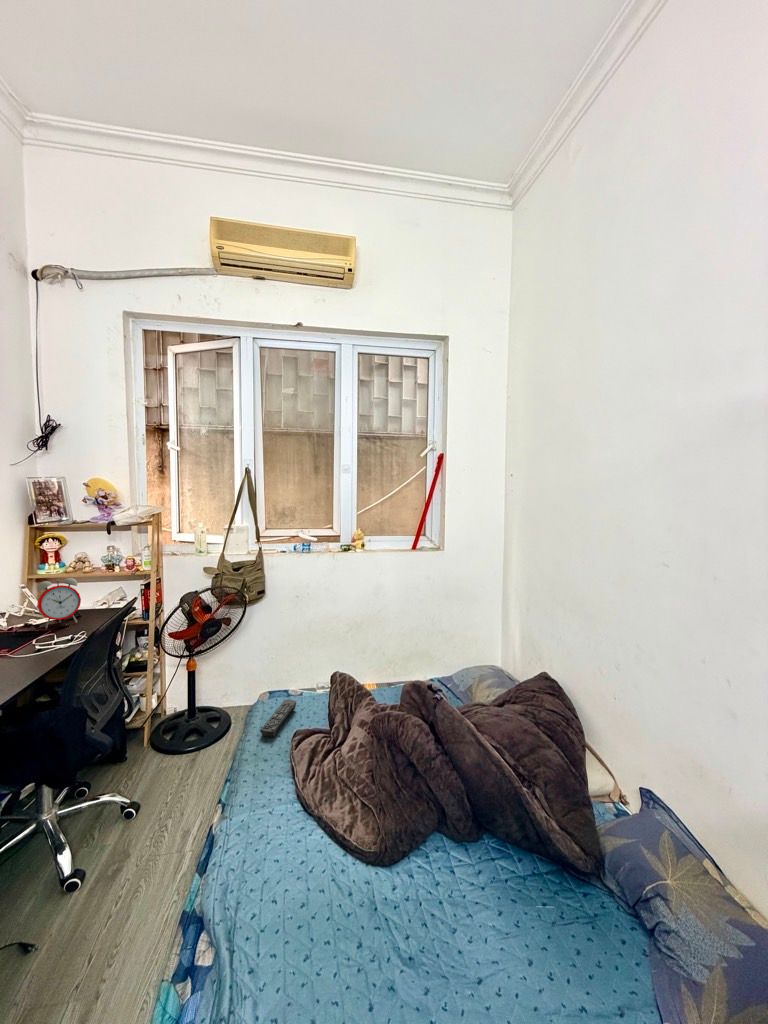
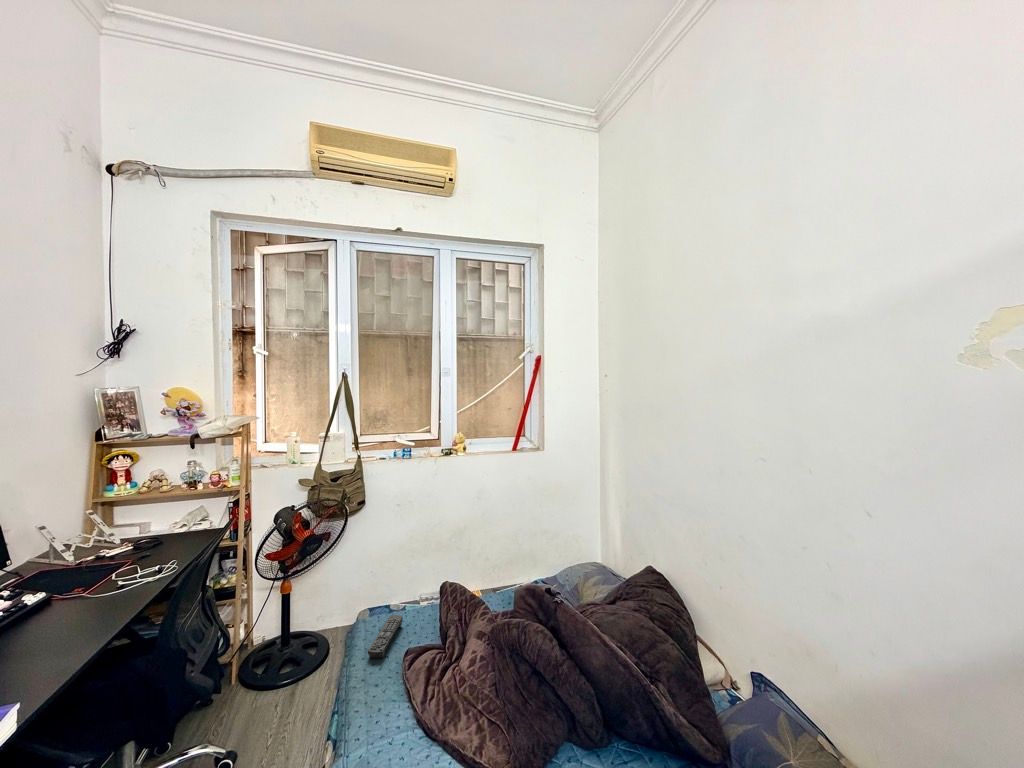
alarm clock: present [37,578,81,628] -> none [109,500,162,559]

